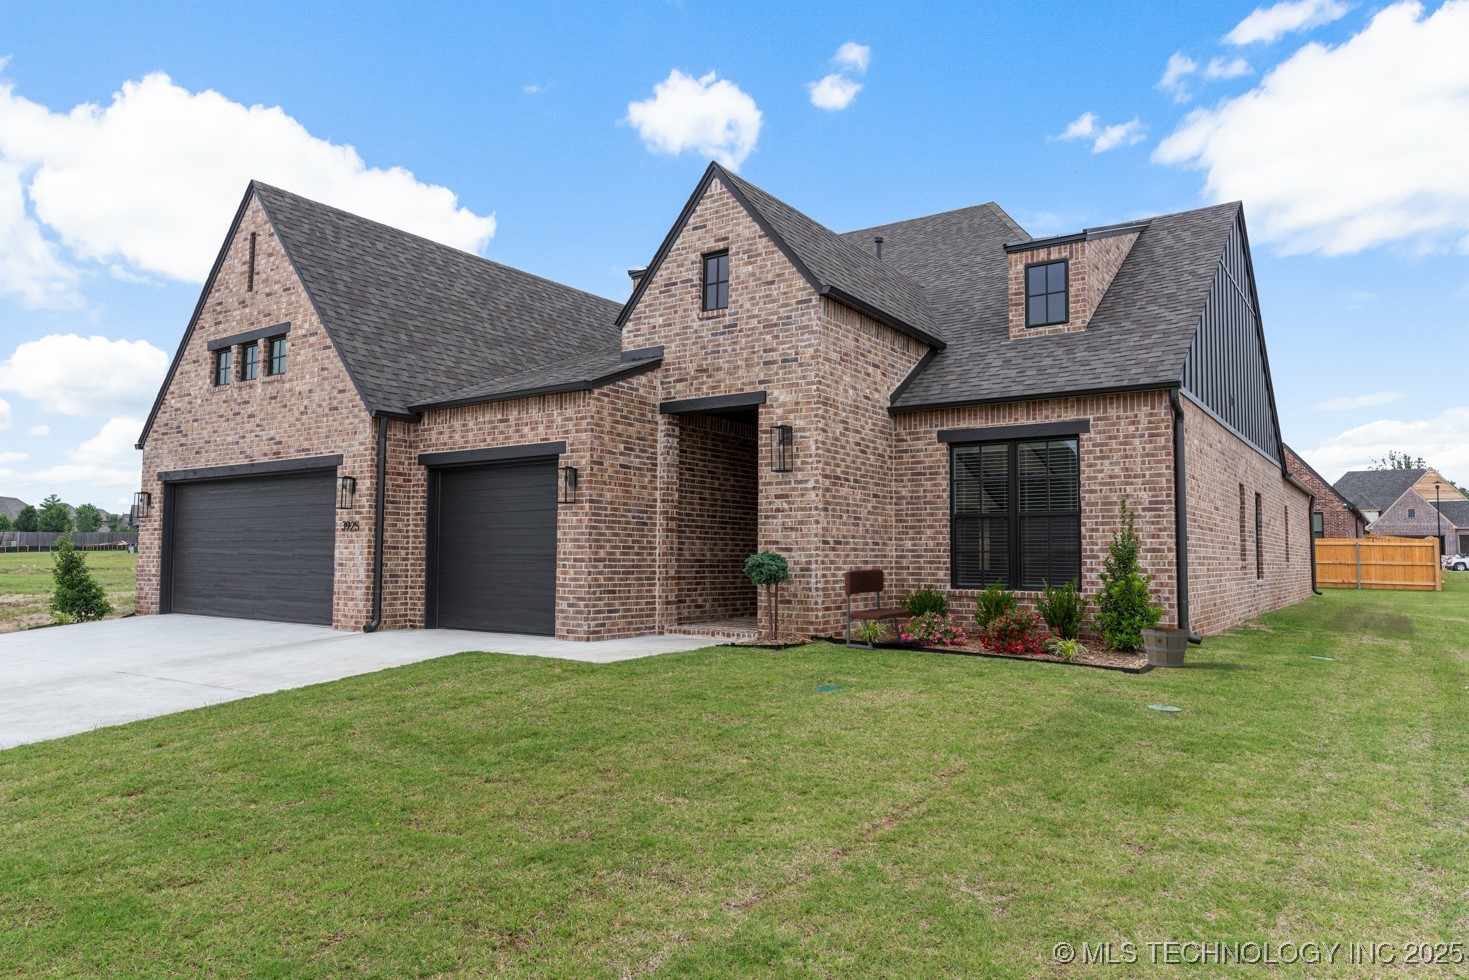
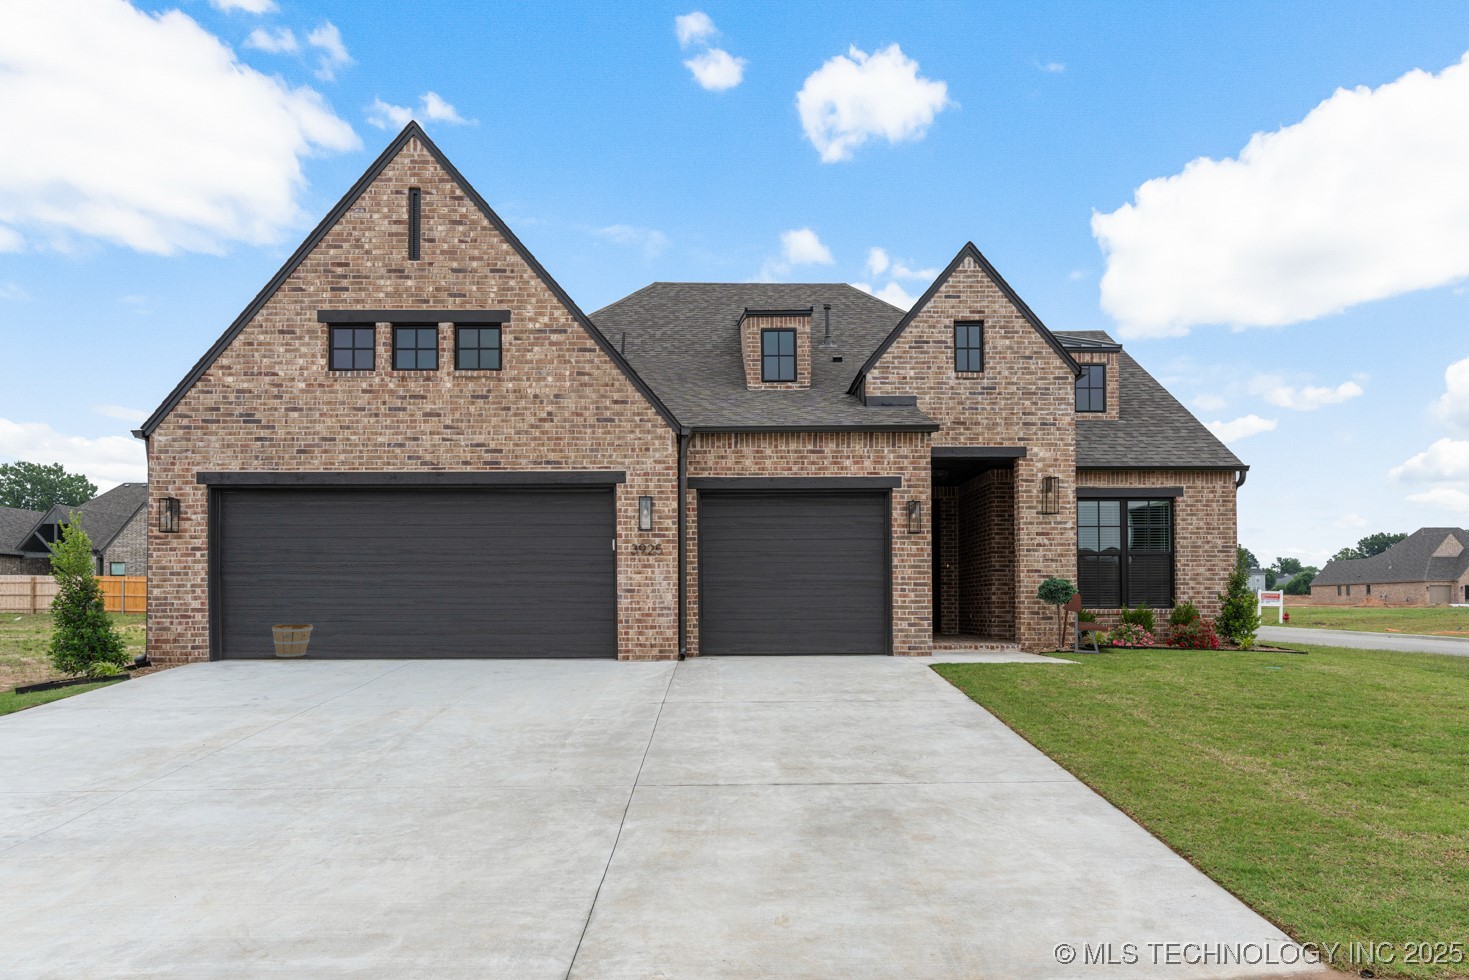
wooden bucket: present [1141,626,1190,668] -> present [272,624,313,657]

